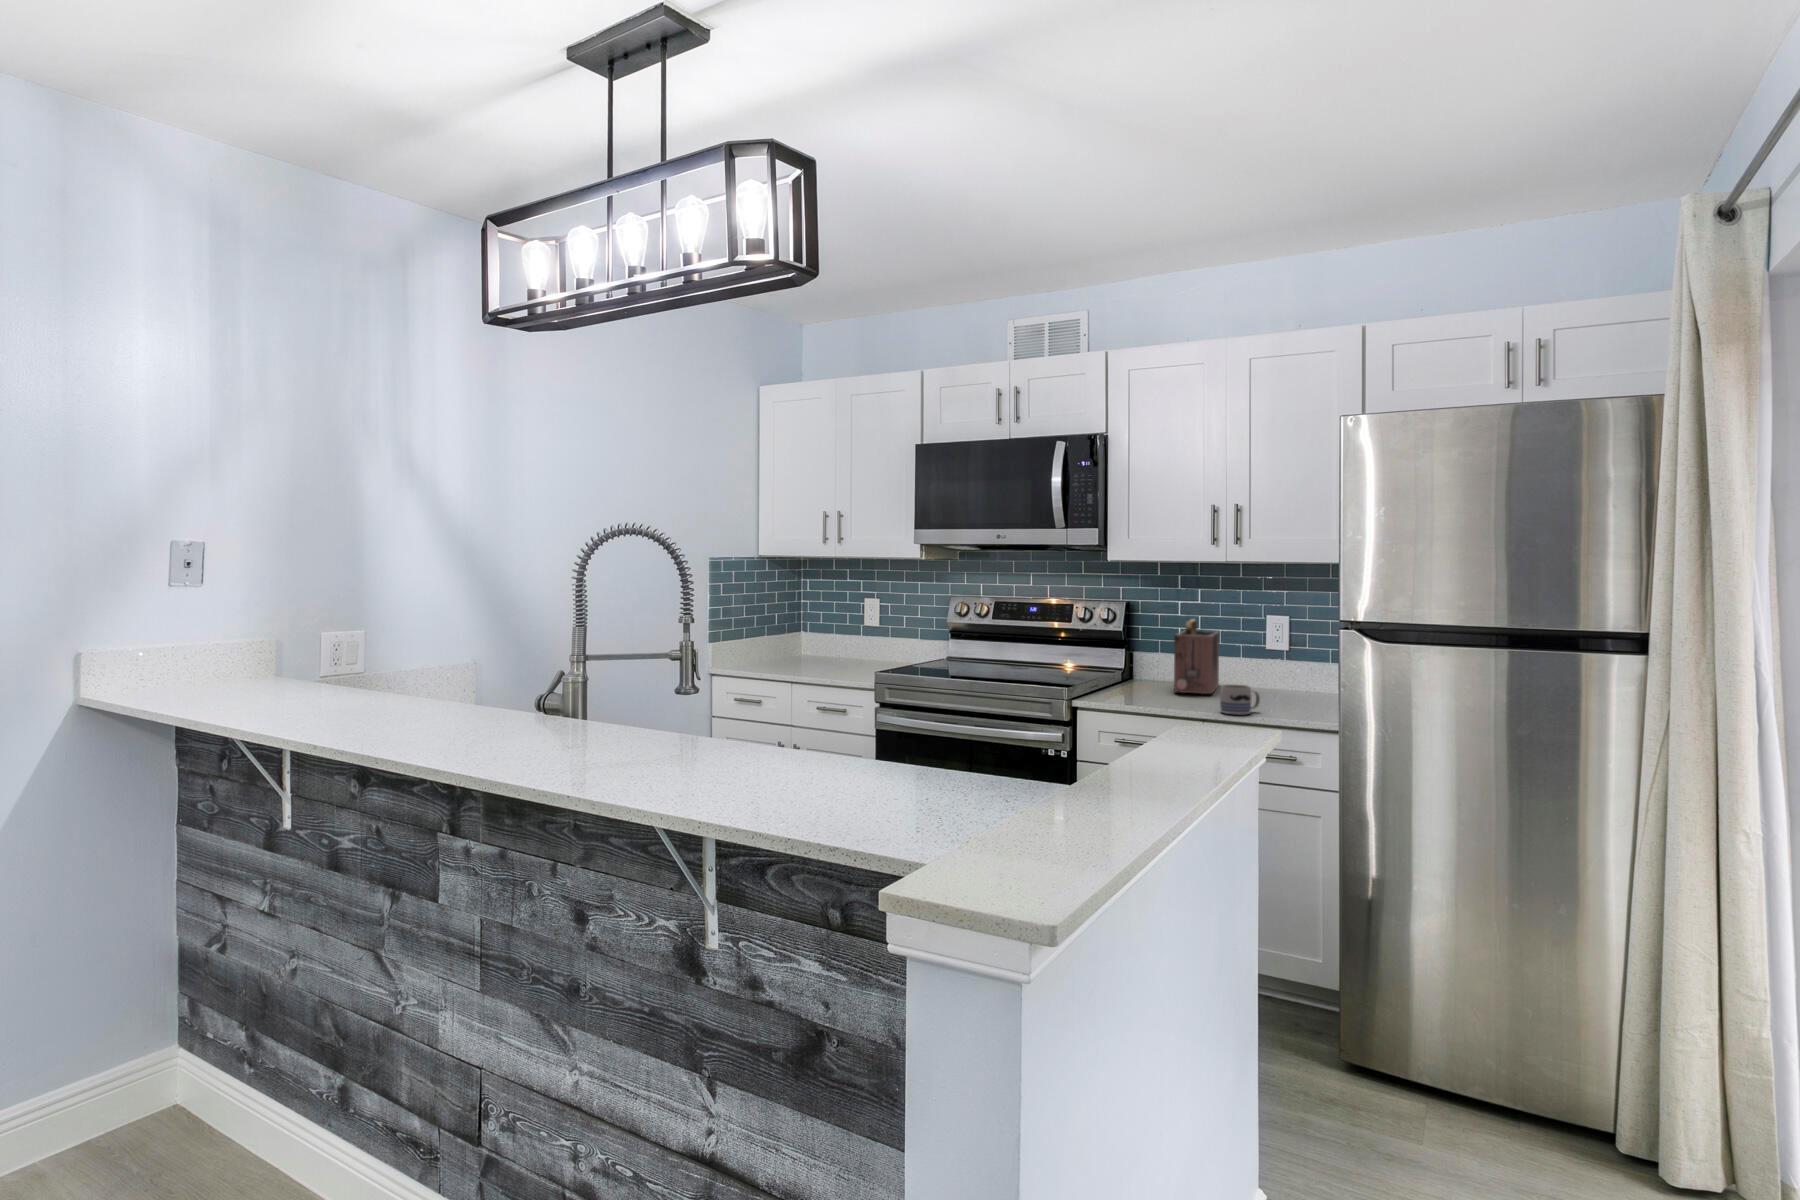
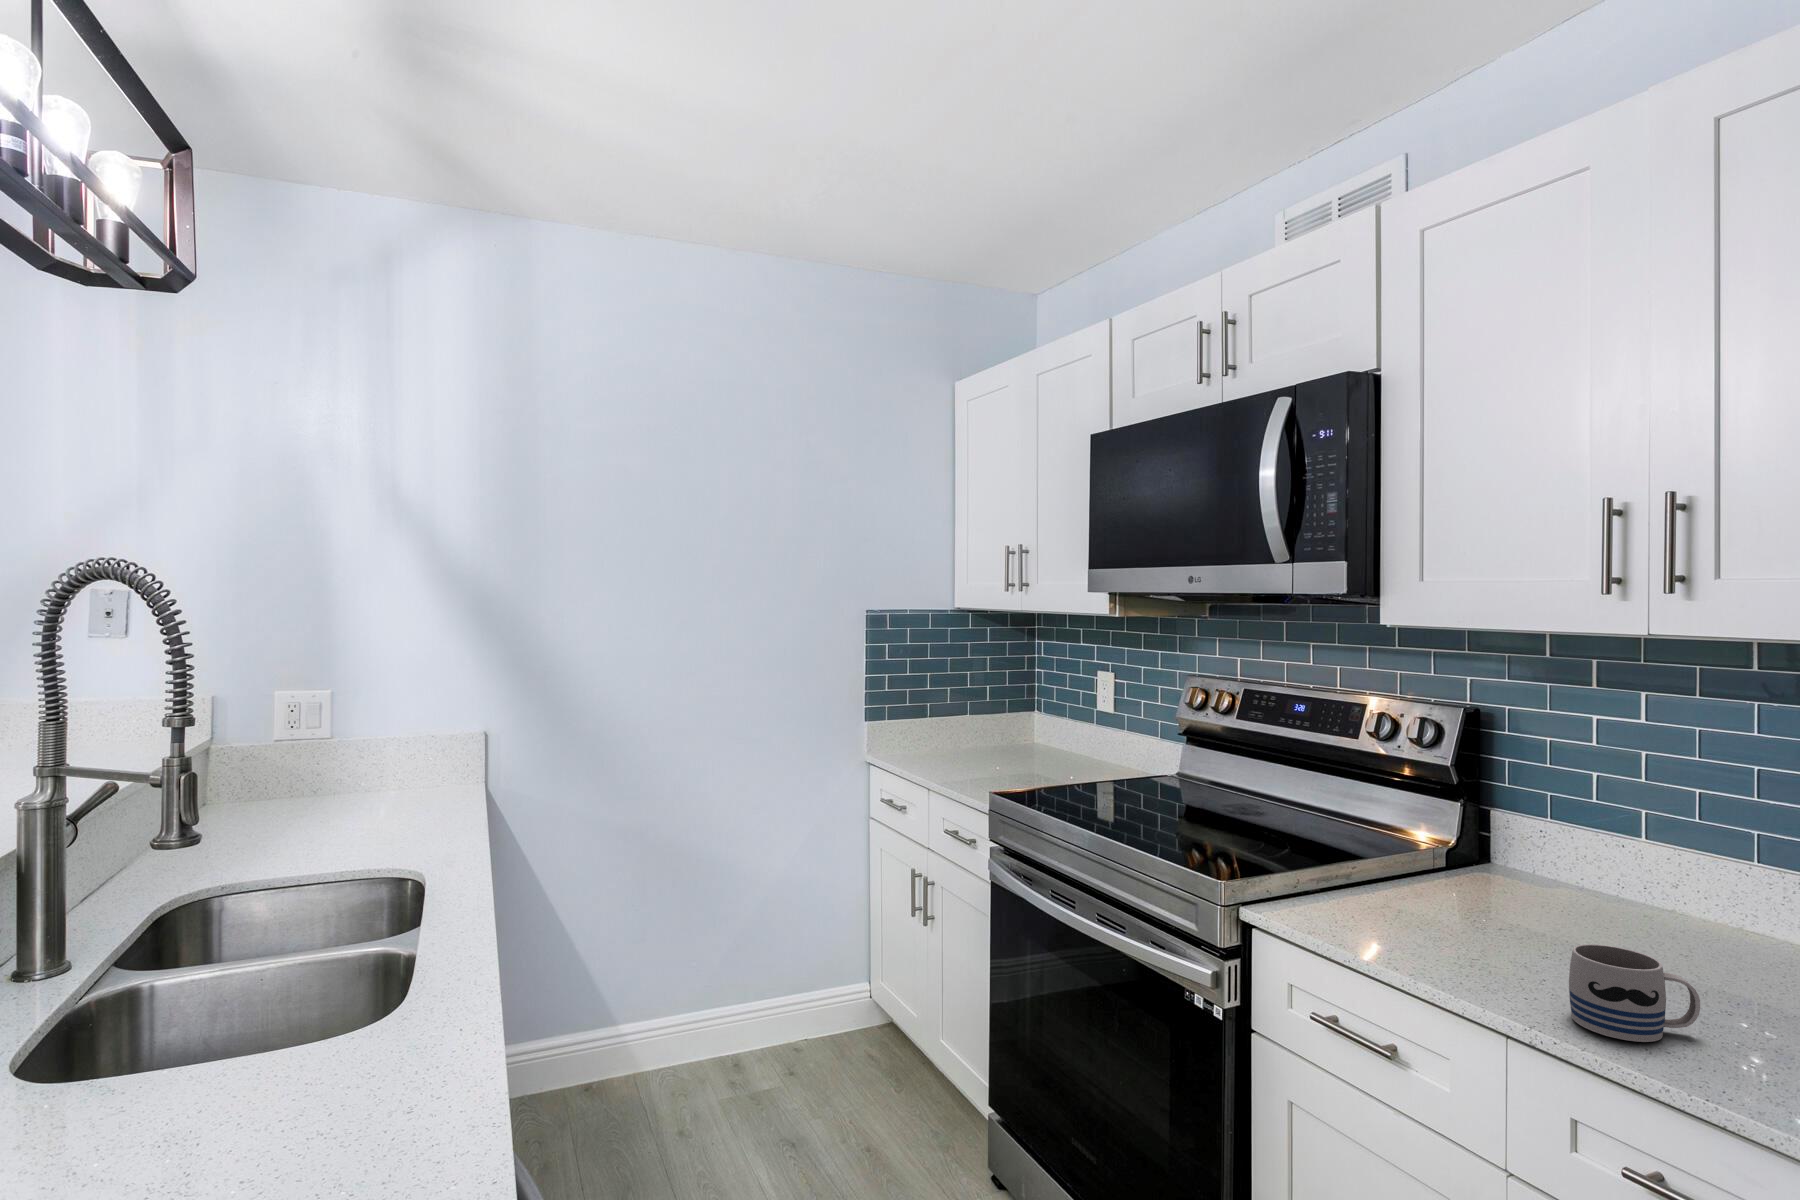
toaster: present [1174,619,1219,694] -> none [1515,755,1673,941]

